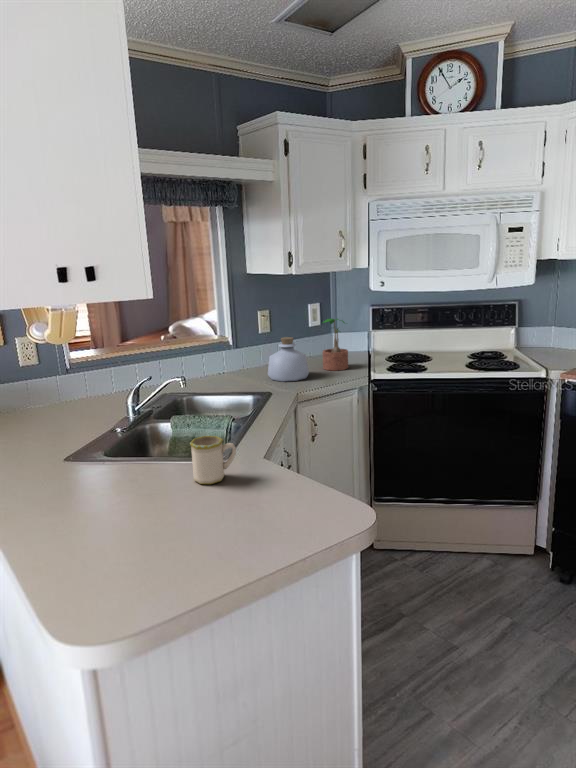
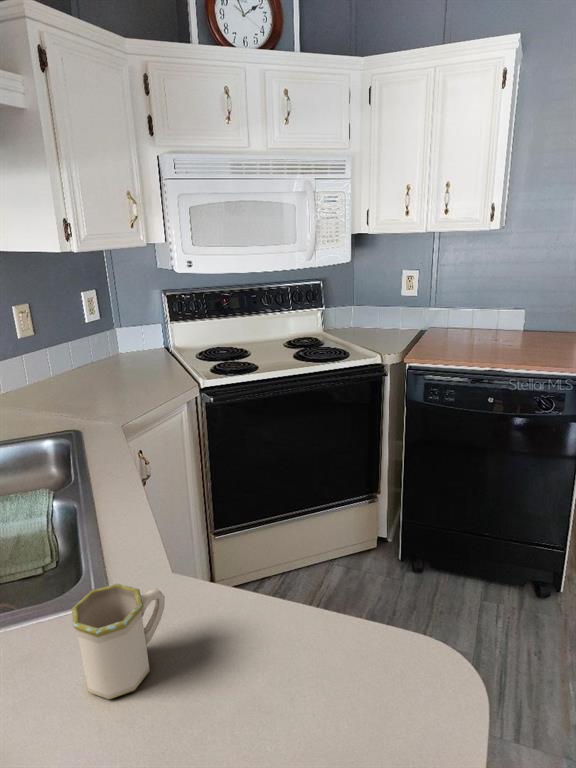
potted plant: present [323,319,348,370] -> none [116,311,160,381]
bottle: present [268,337,309,382] -> none [56,343,119,409]

